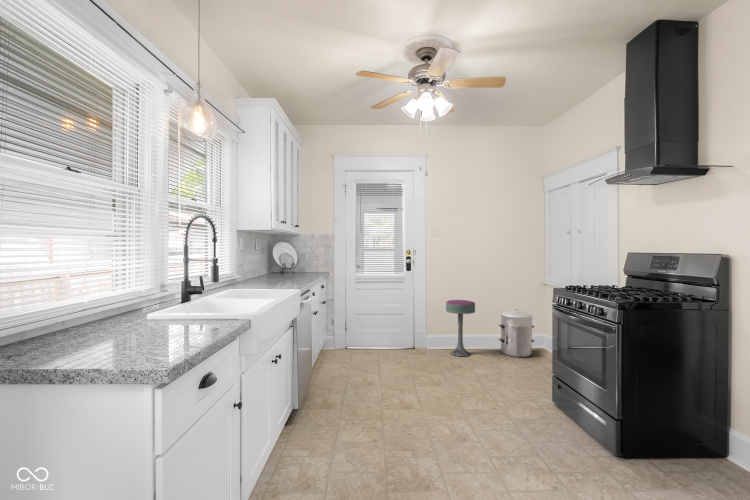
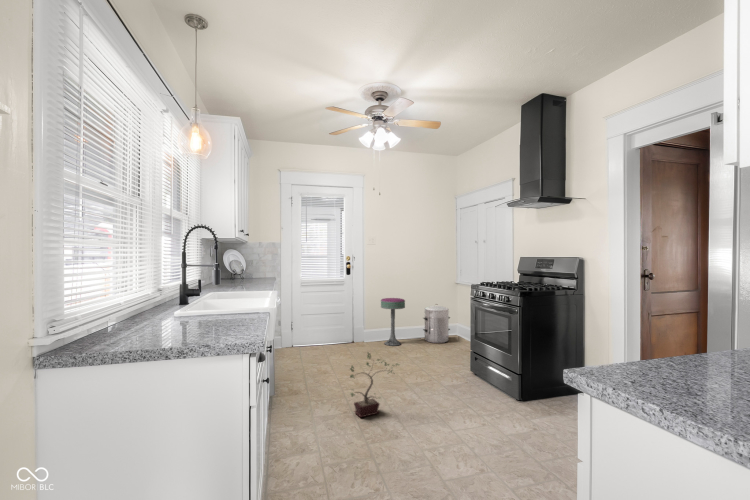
potted plant: none [375,370,443,452] -> present [350,353,398,417]

